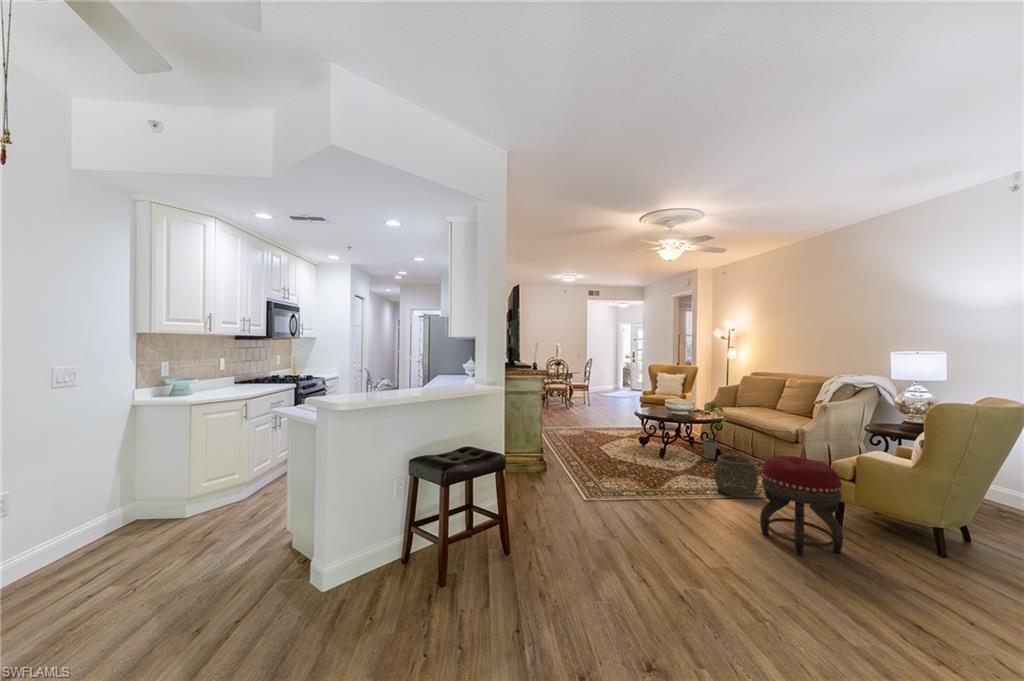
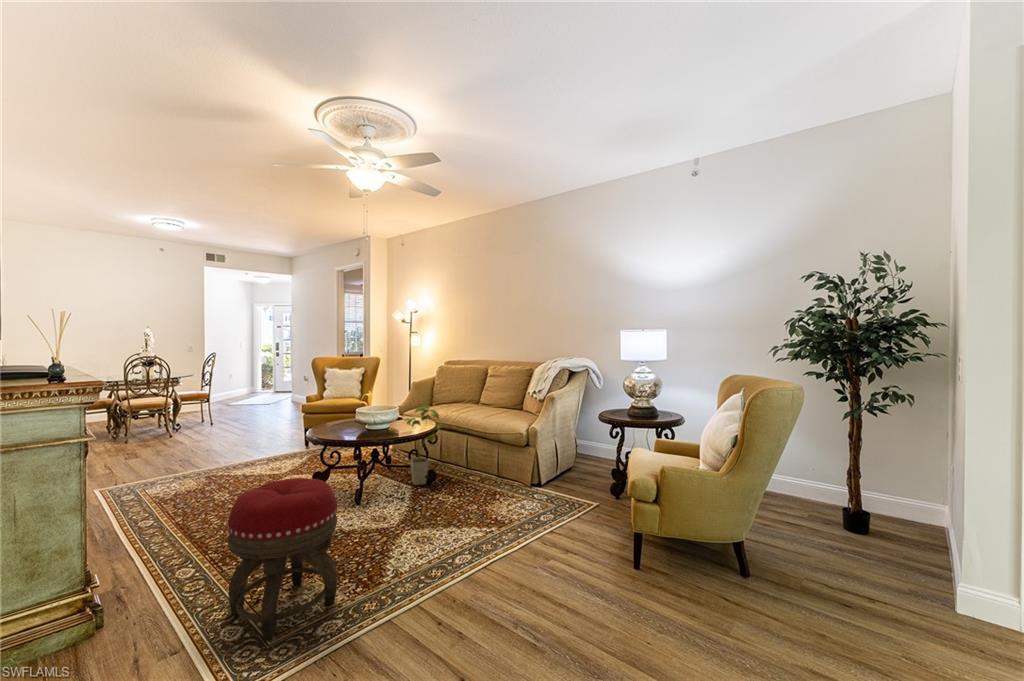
woven basket: present [714,455,758,497] -> none [451,482,508,548]
footstool: present [760,456,843,556] -> present [227,478,338,641]

